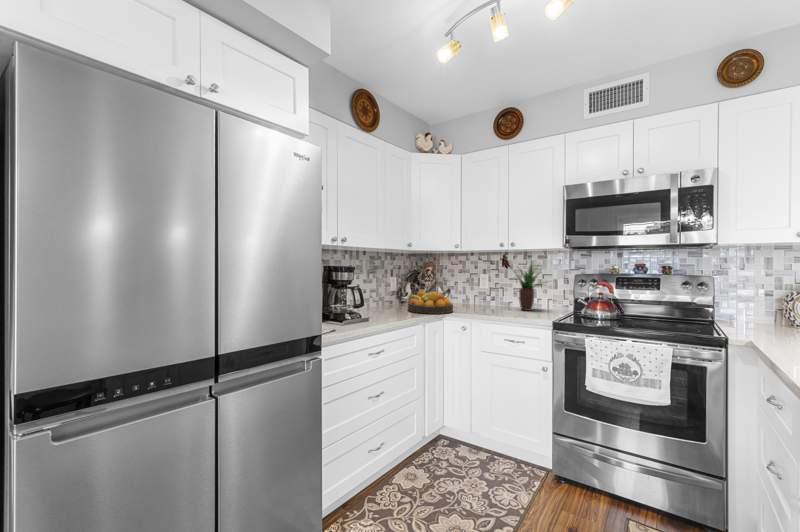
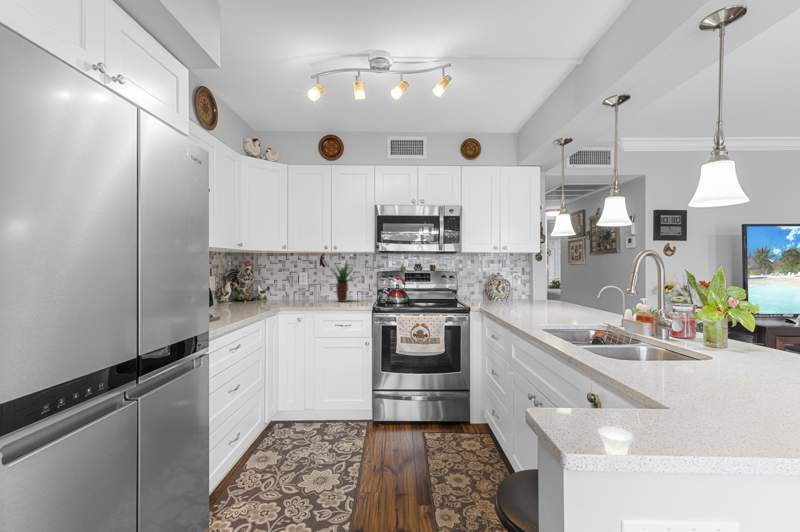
fruit bowl: present [408,290,453,314] -> none [236,288,283,309]

